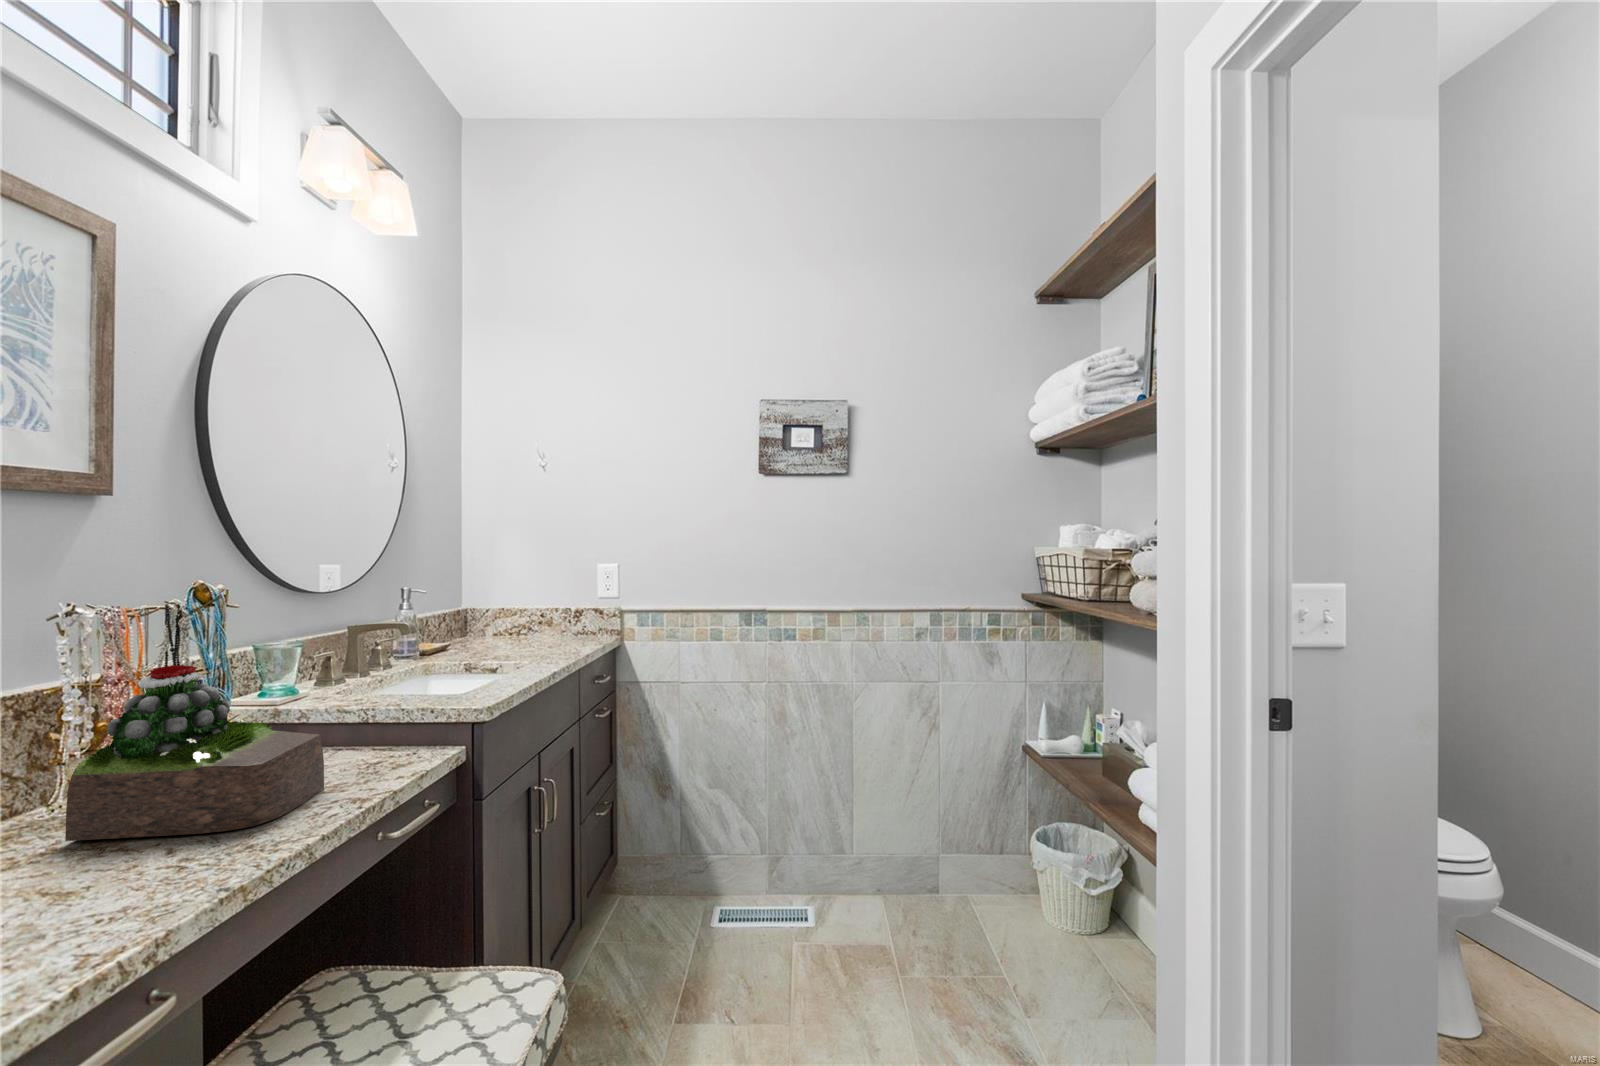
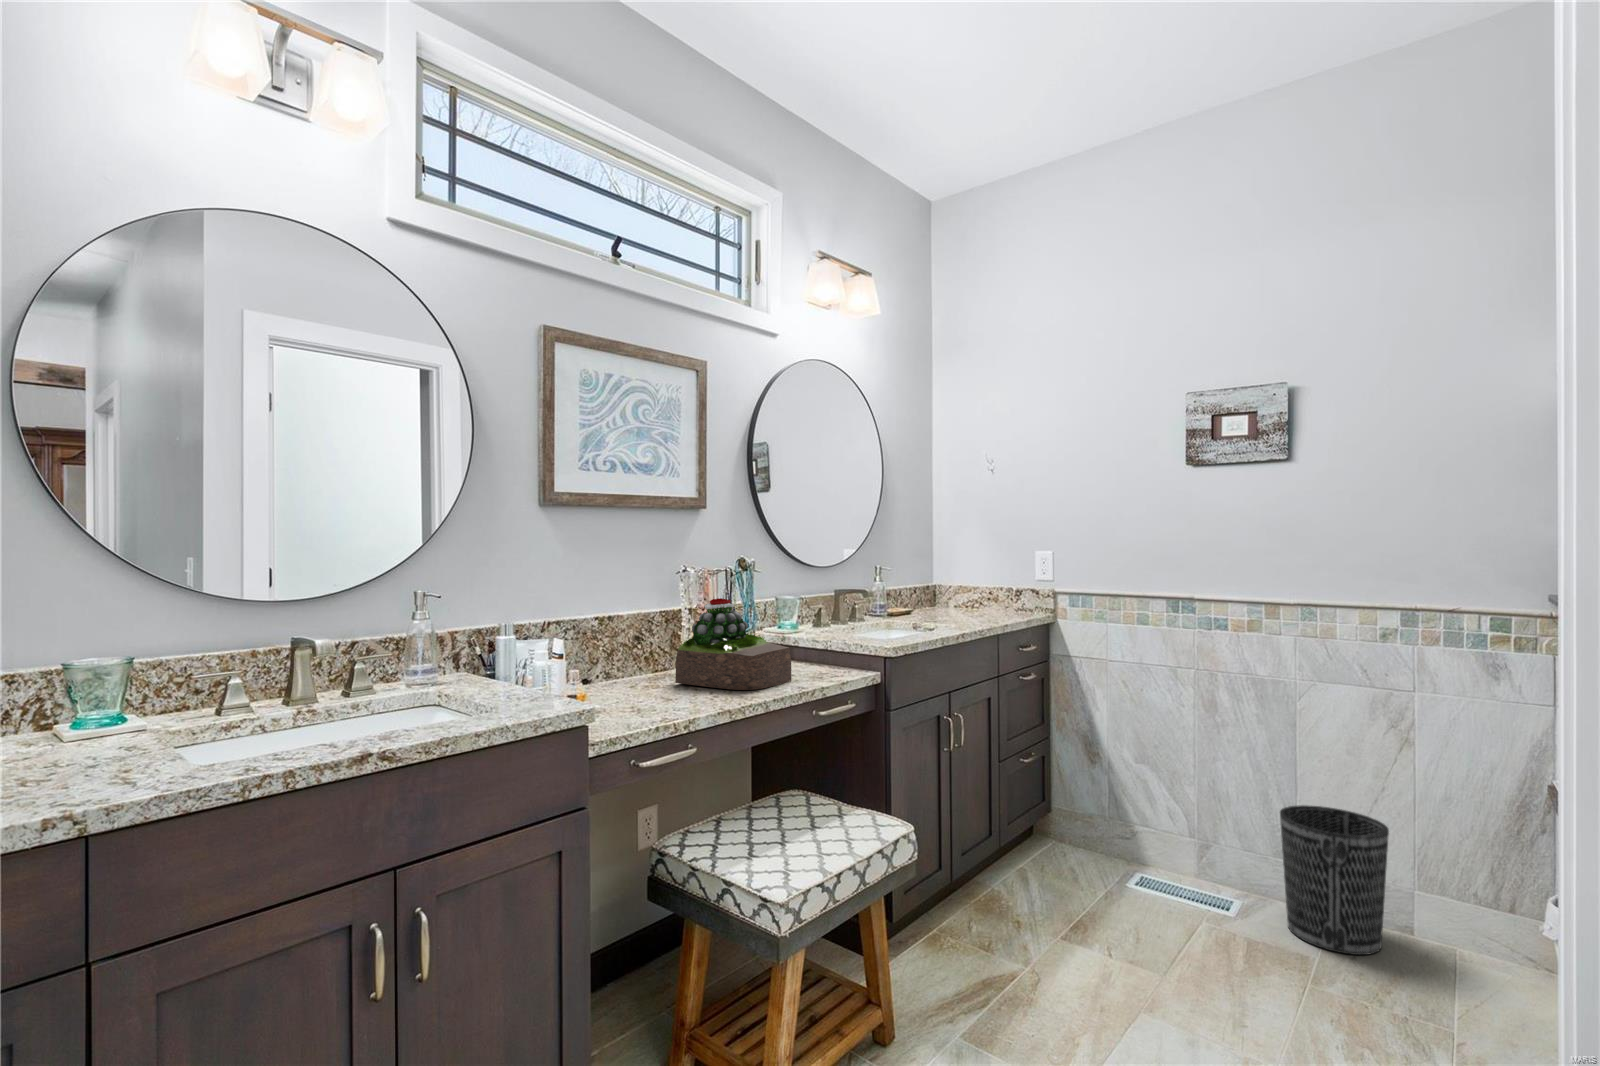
wastebasket: none [854,798,939,936] -> present [1280,805,1389,955]

